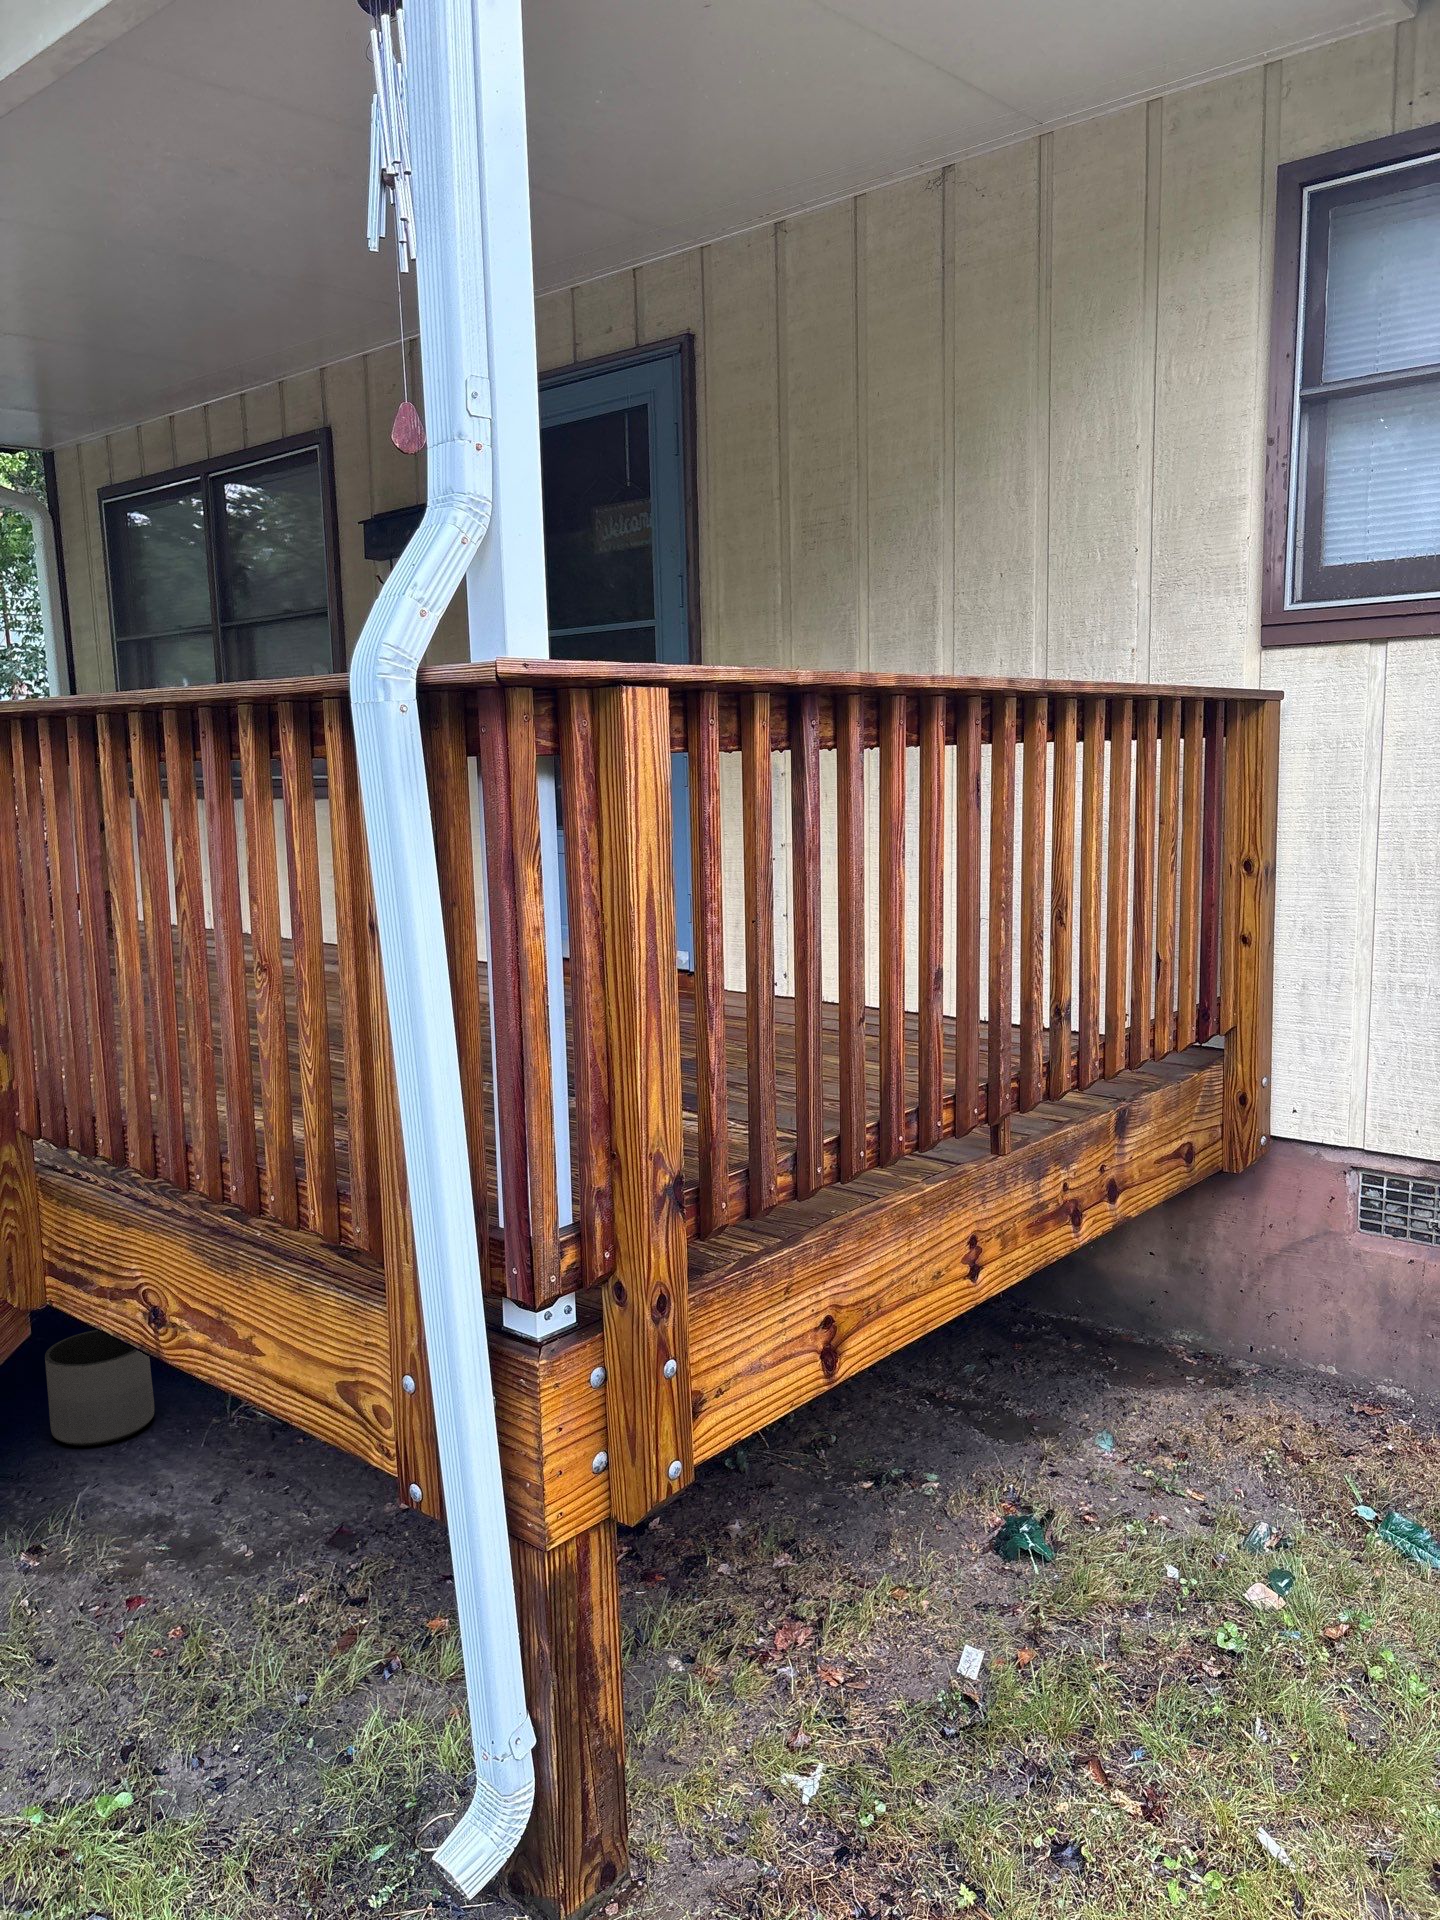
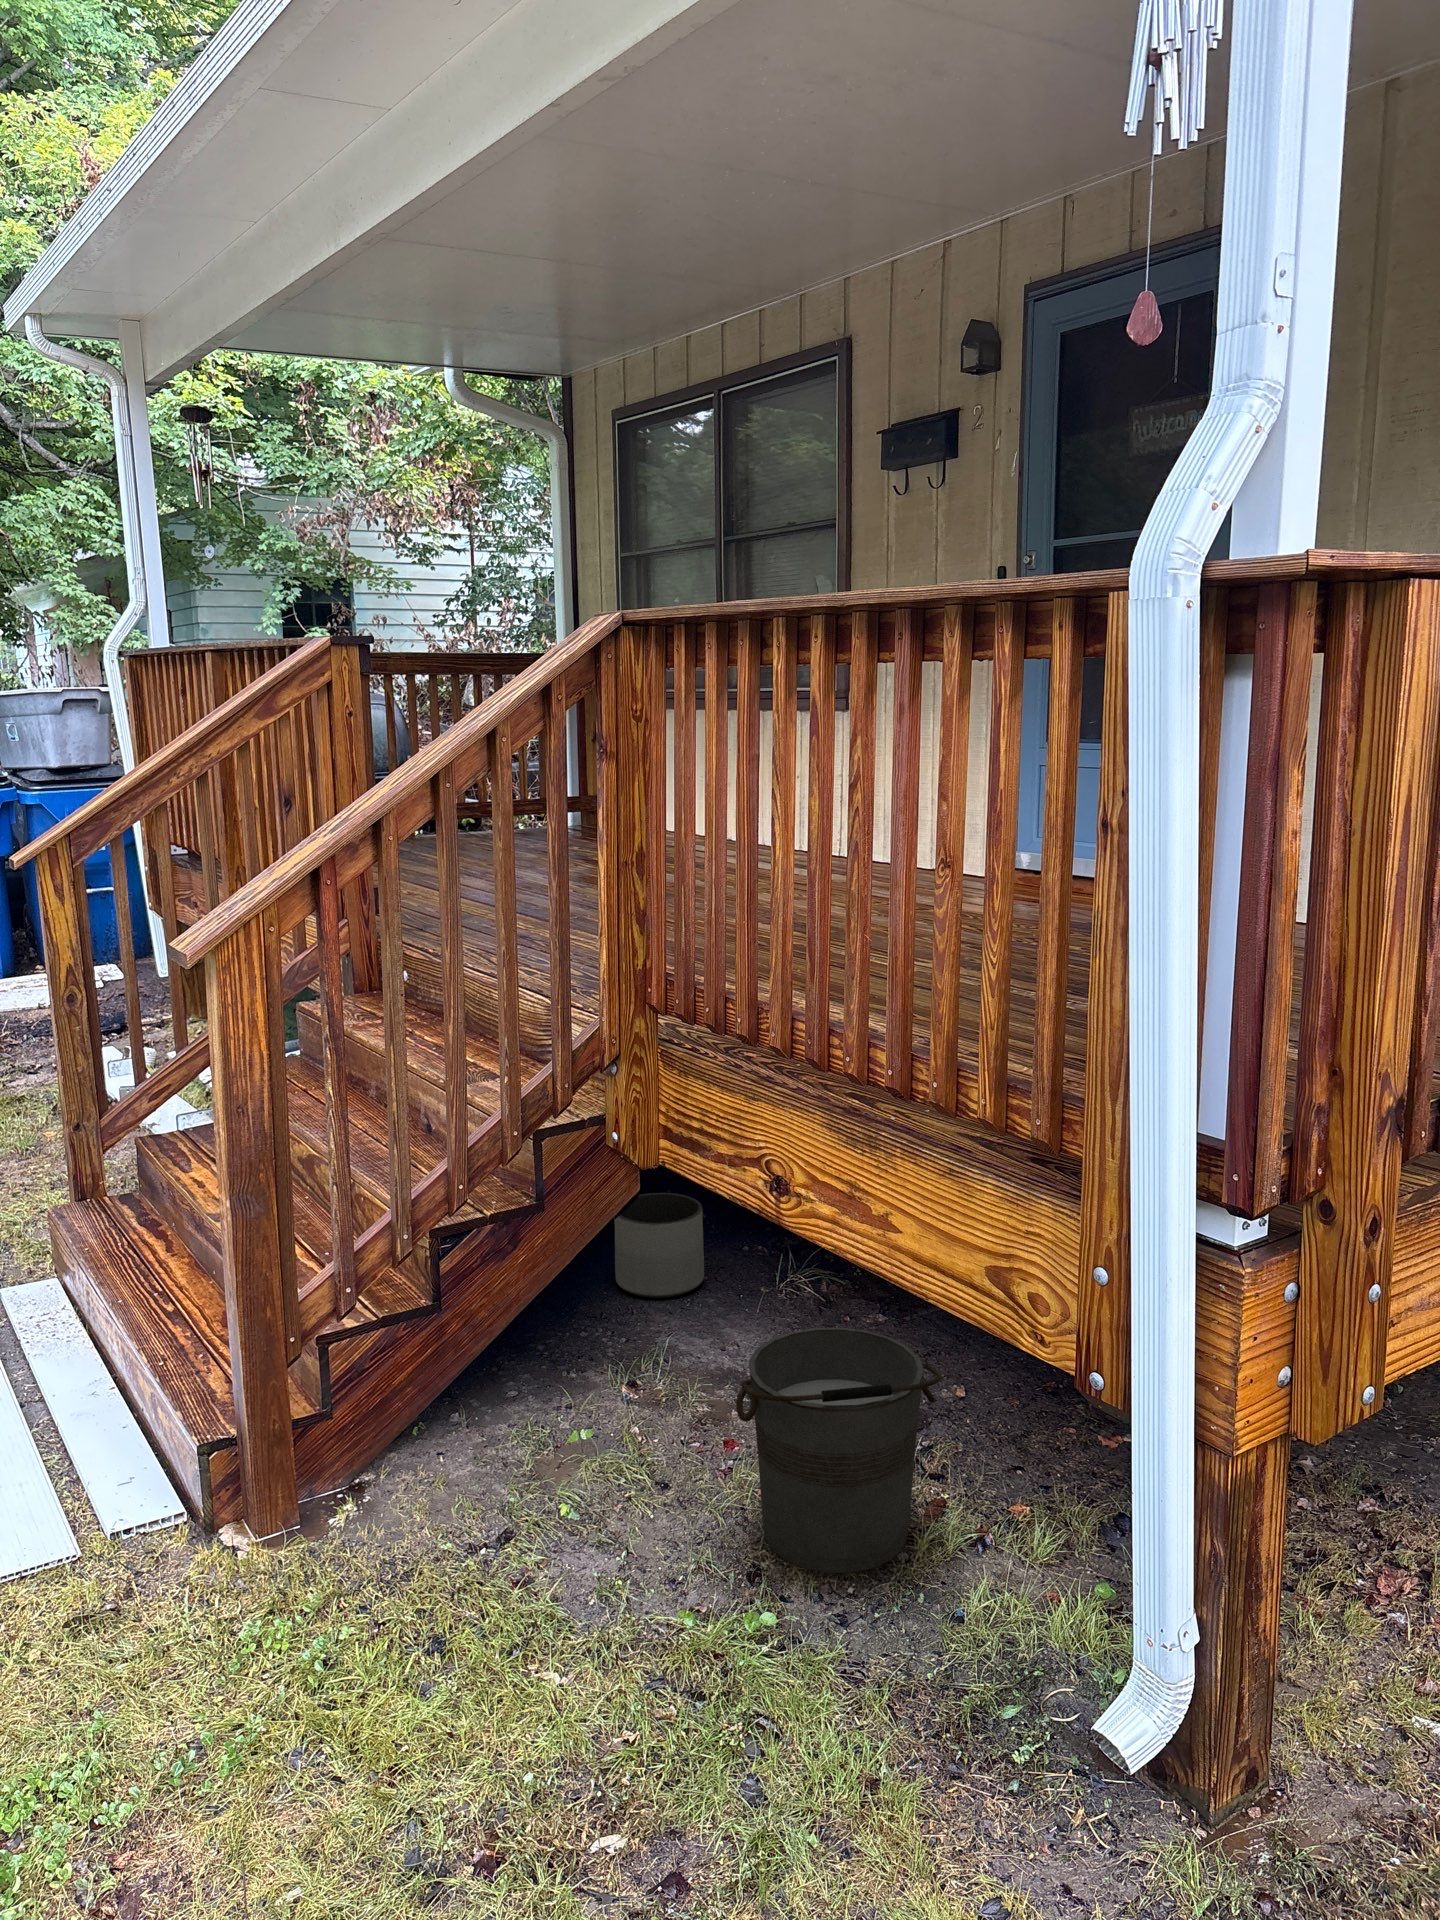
bucket: none [110,1459,332,1731] -> present [736,1328,942,1573]

